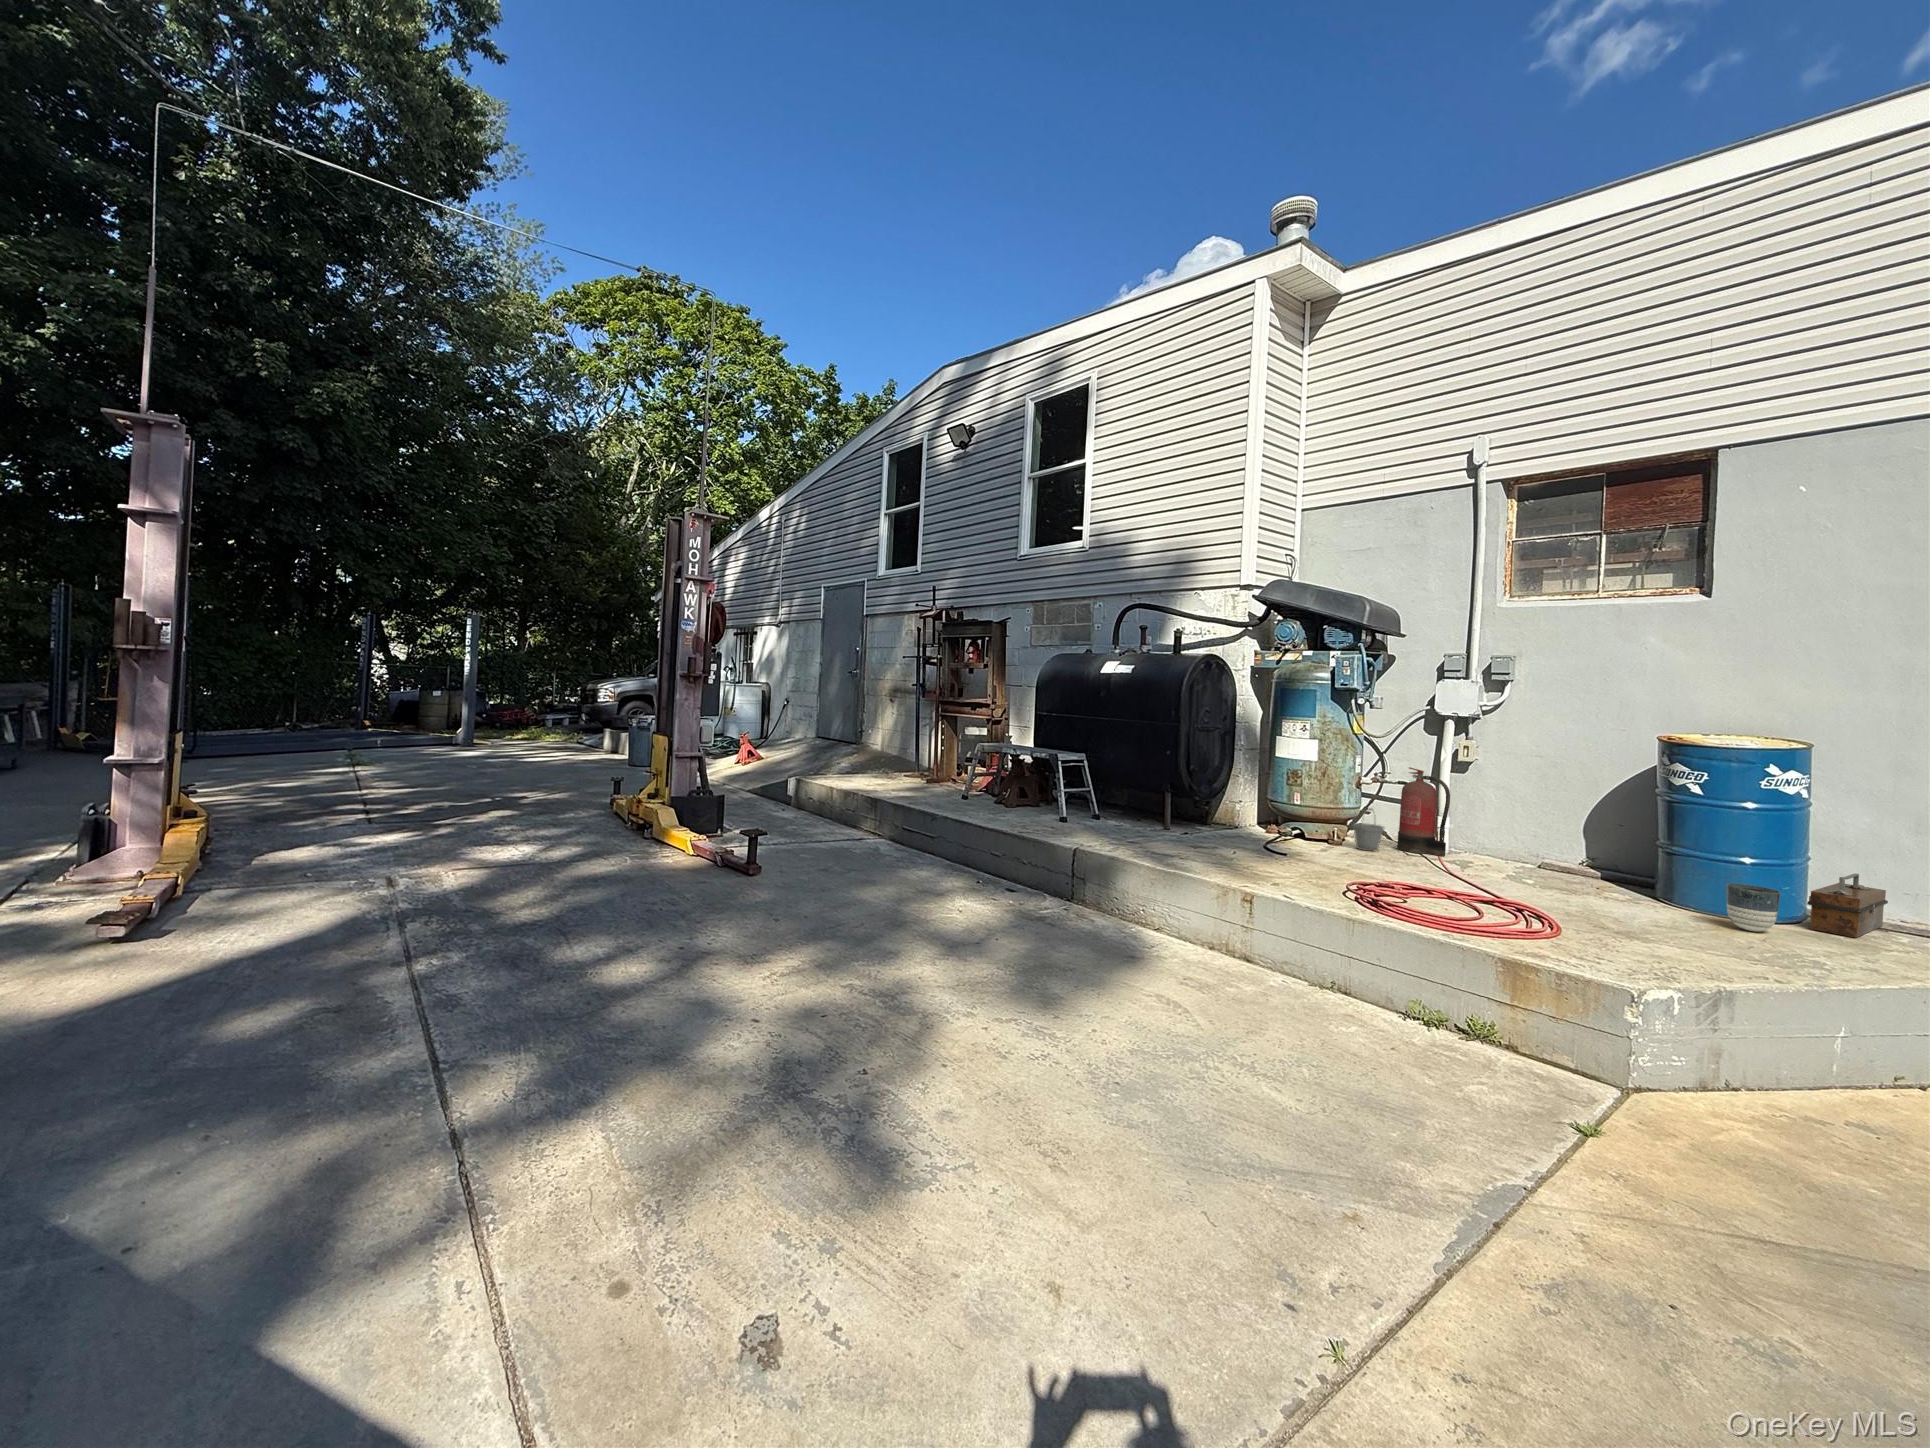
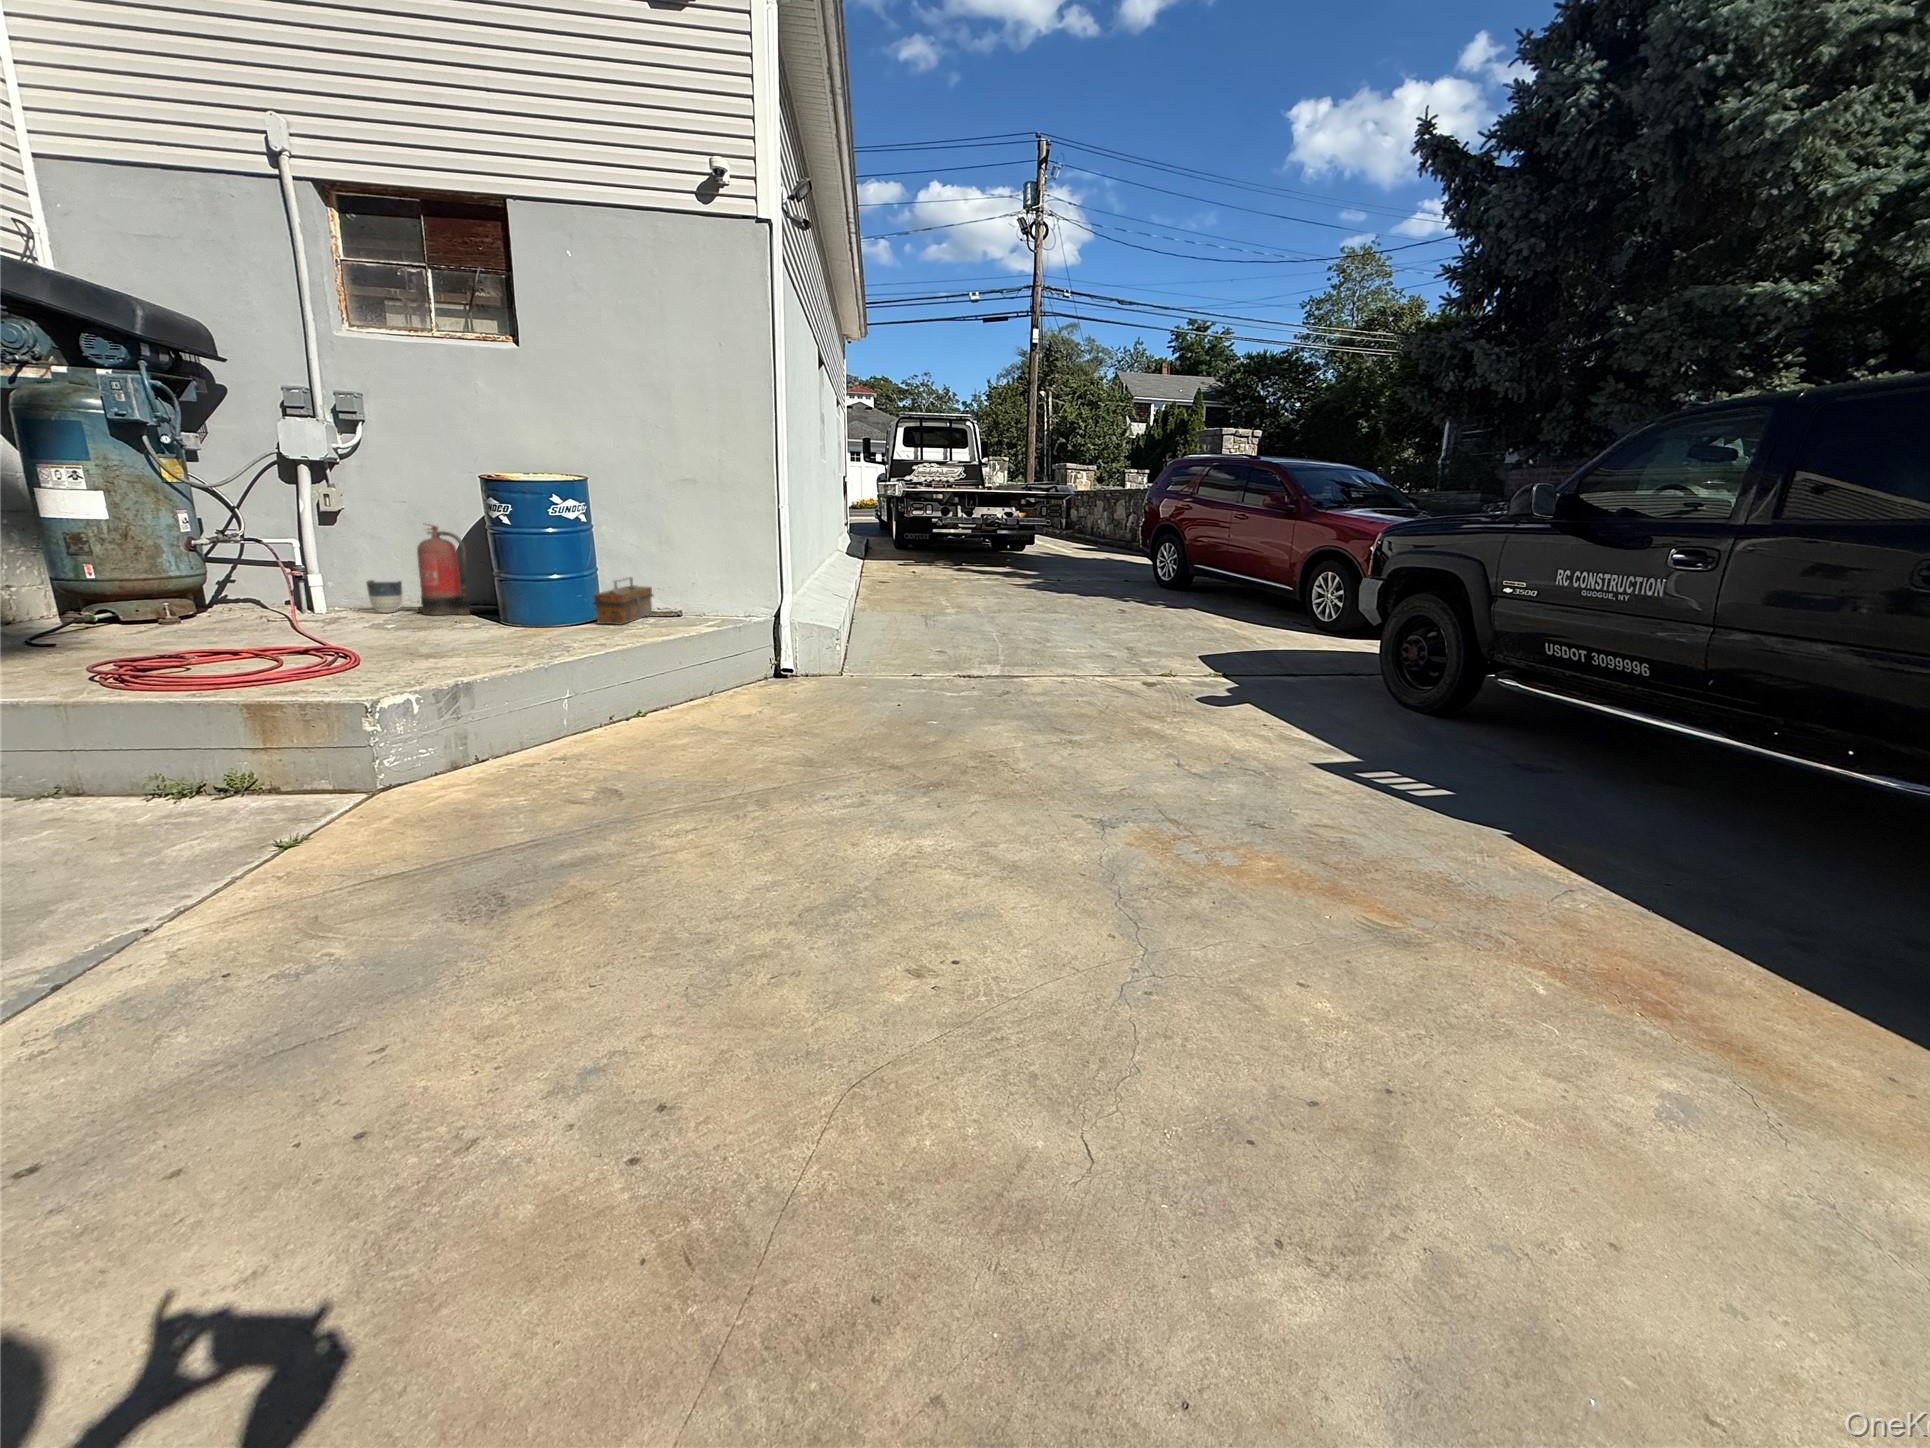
fire extinguisher: present [1397,767,1450,856] -> present [417,525,470,615]
bucket: present [1353,808,1384,851] -> none [188,573,234,623]
planter: present [1727,883,1780,932] -> present [366,580,402,613]

